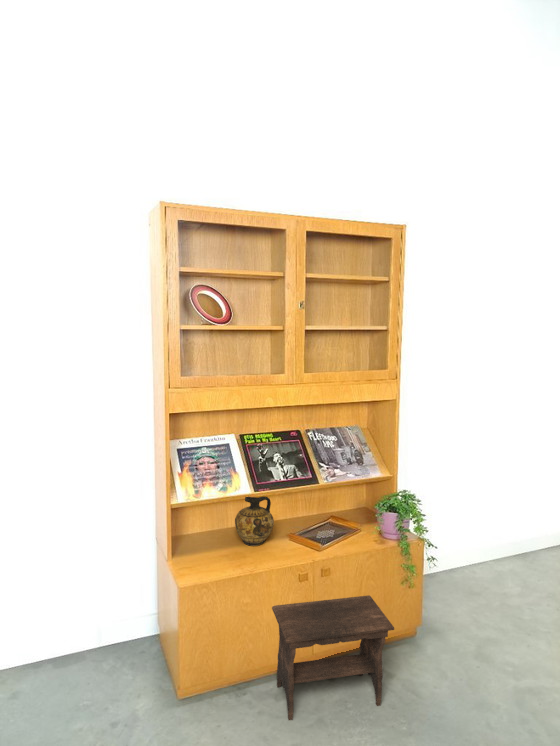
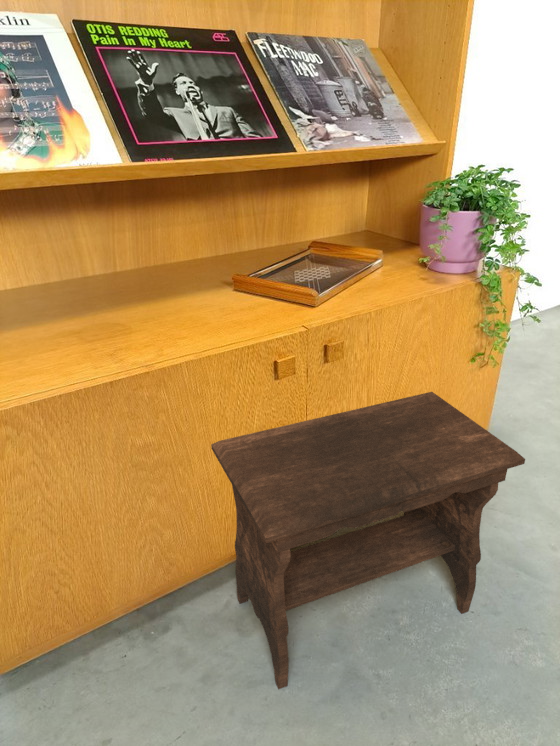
ceramic jug: present [235,496,274,546] -> none [93,181,193,309]

